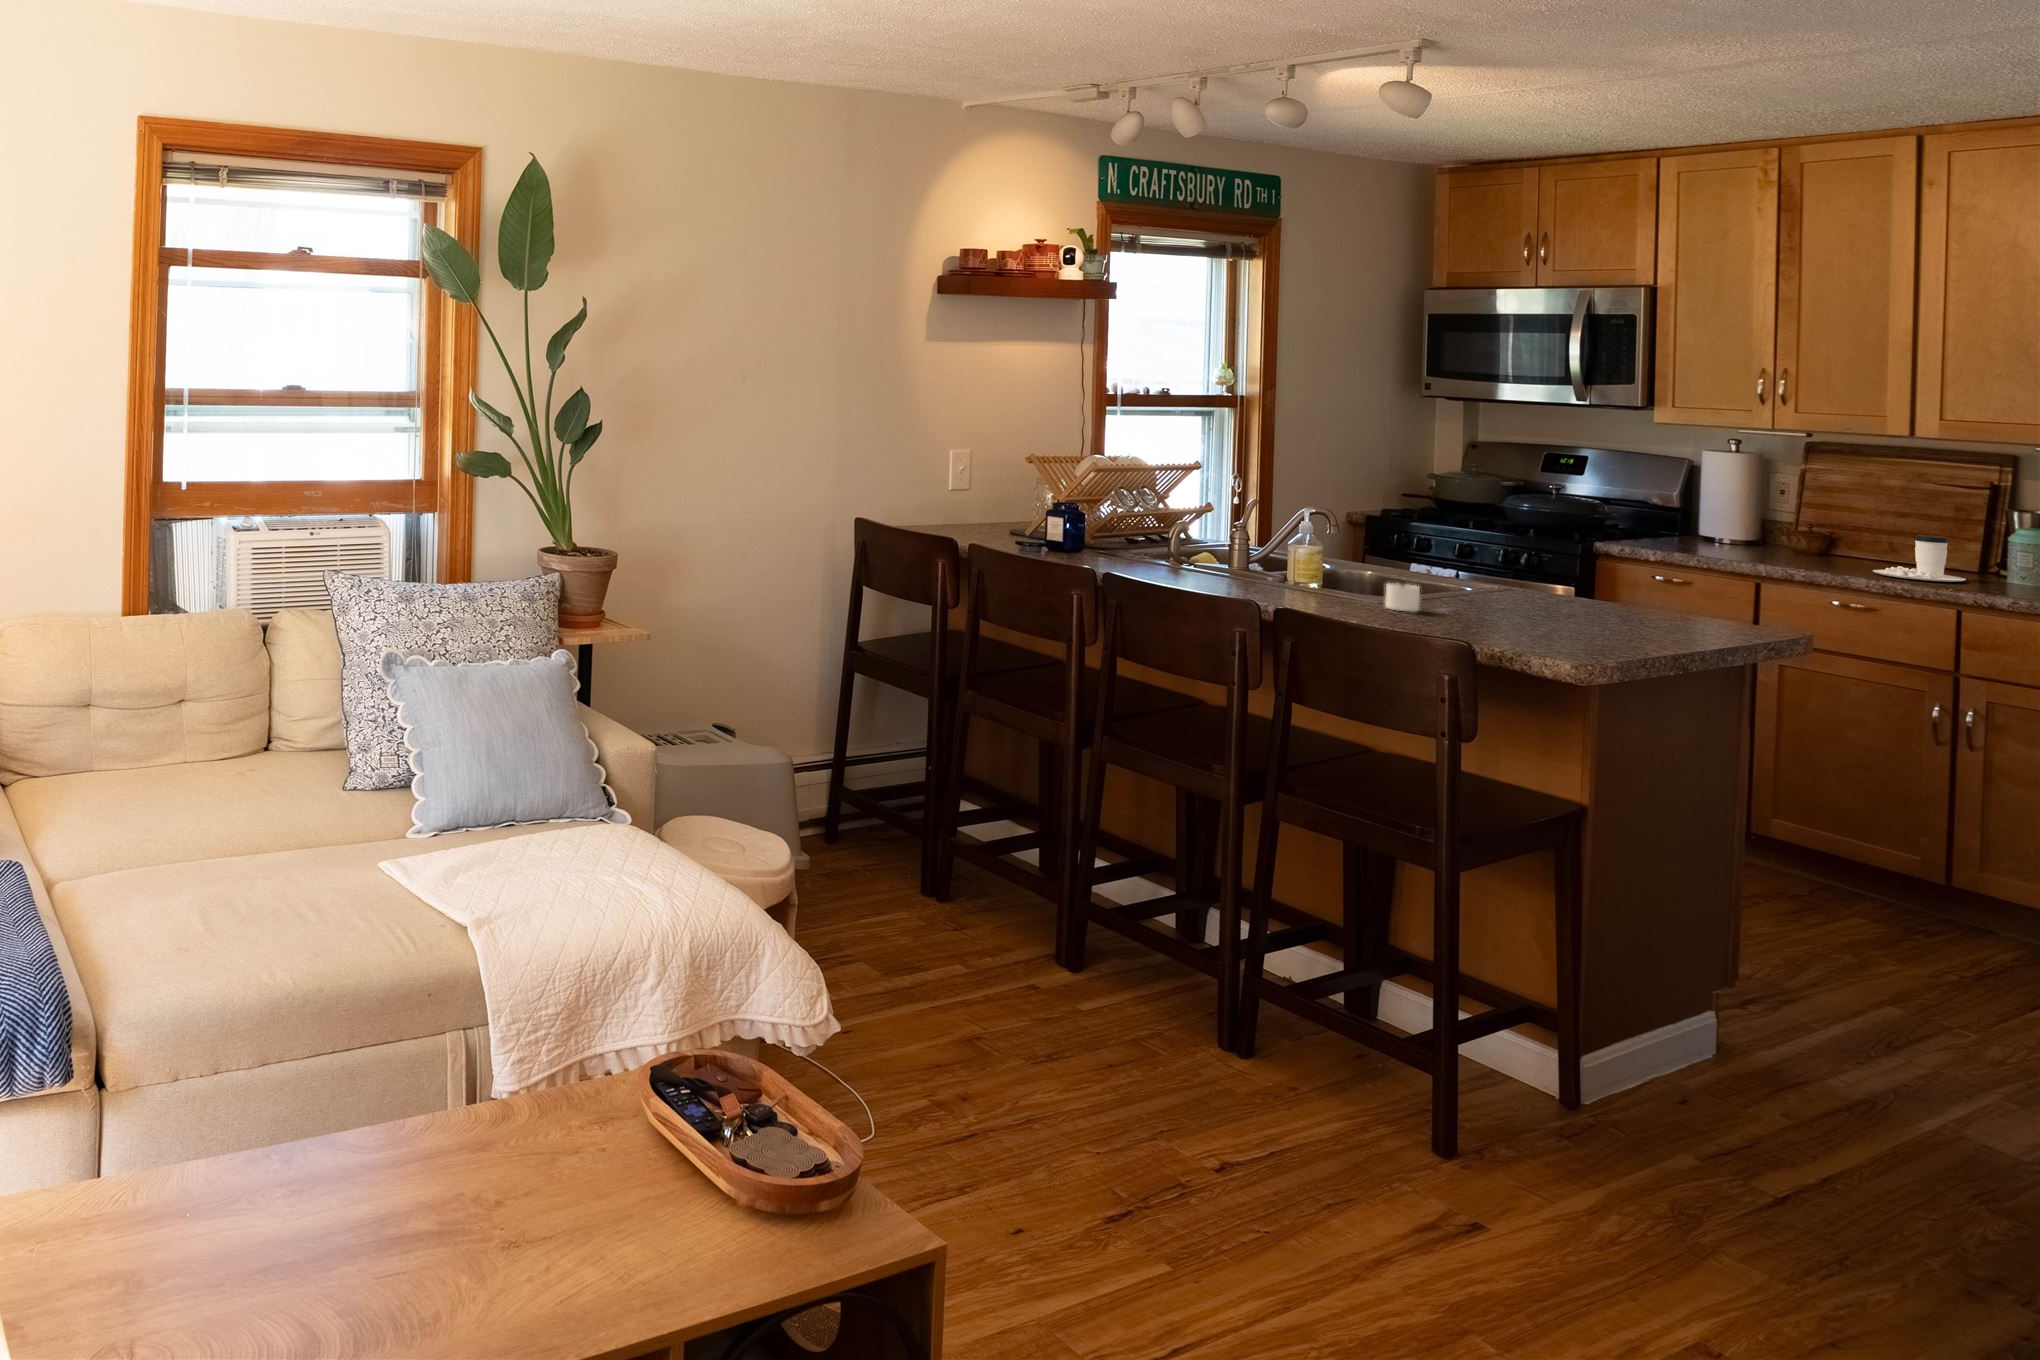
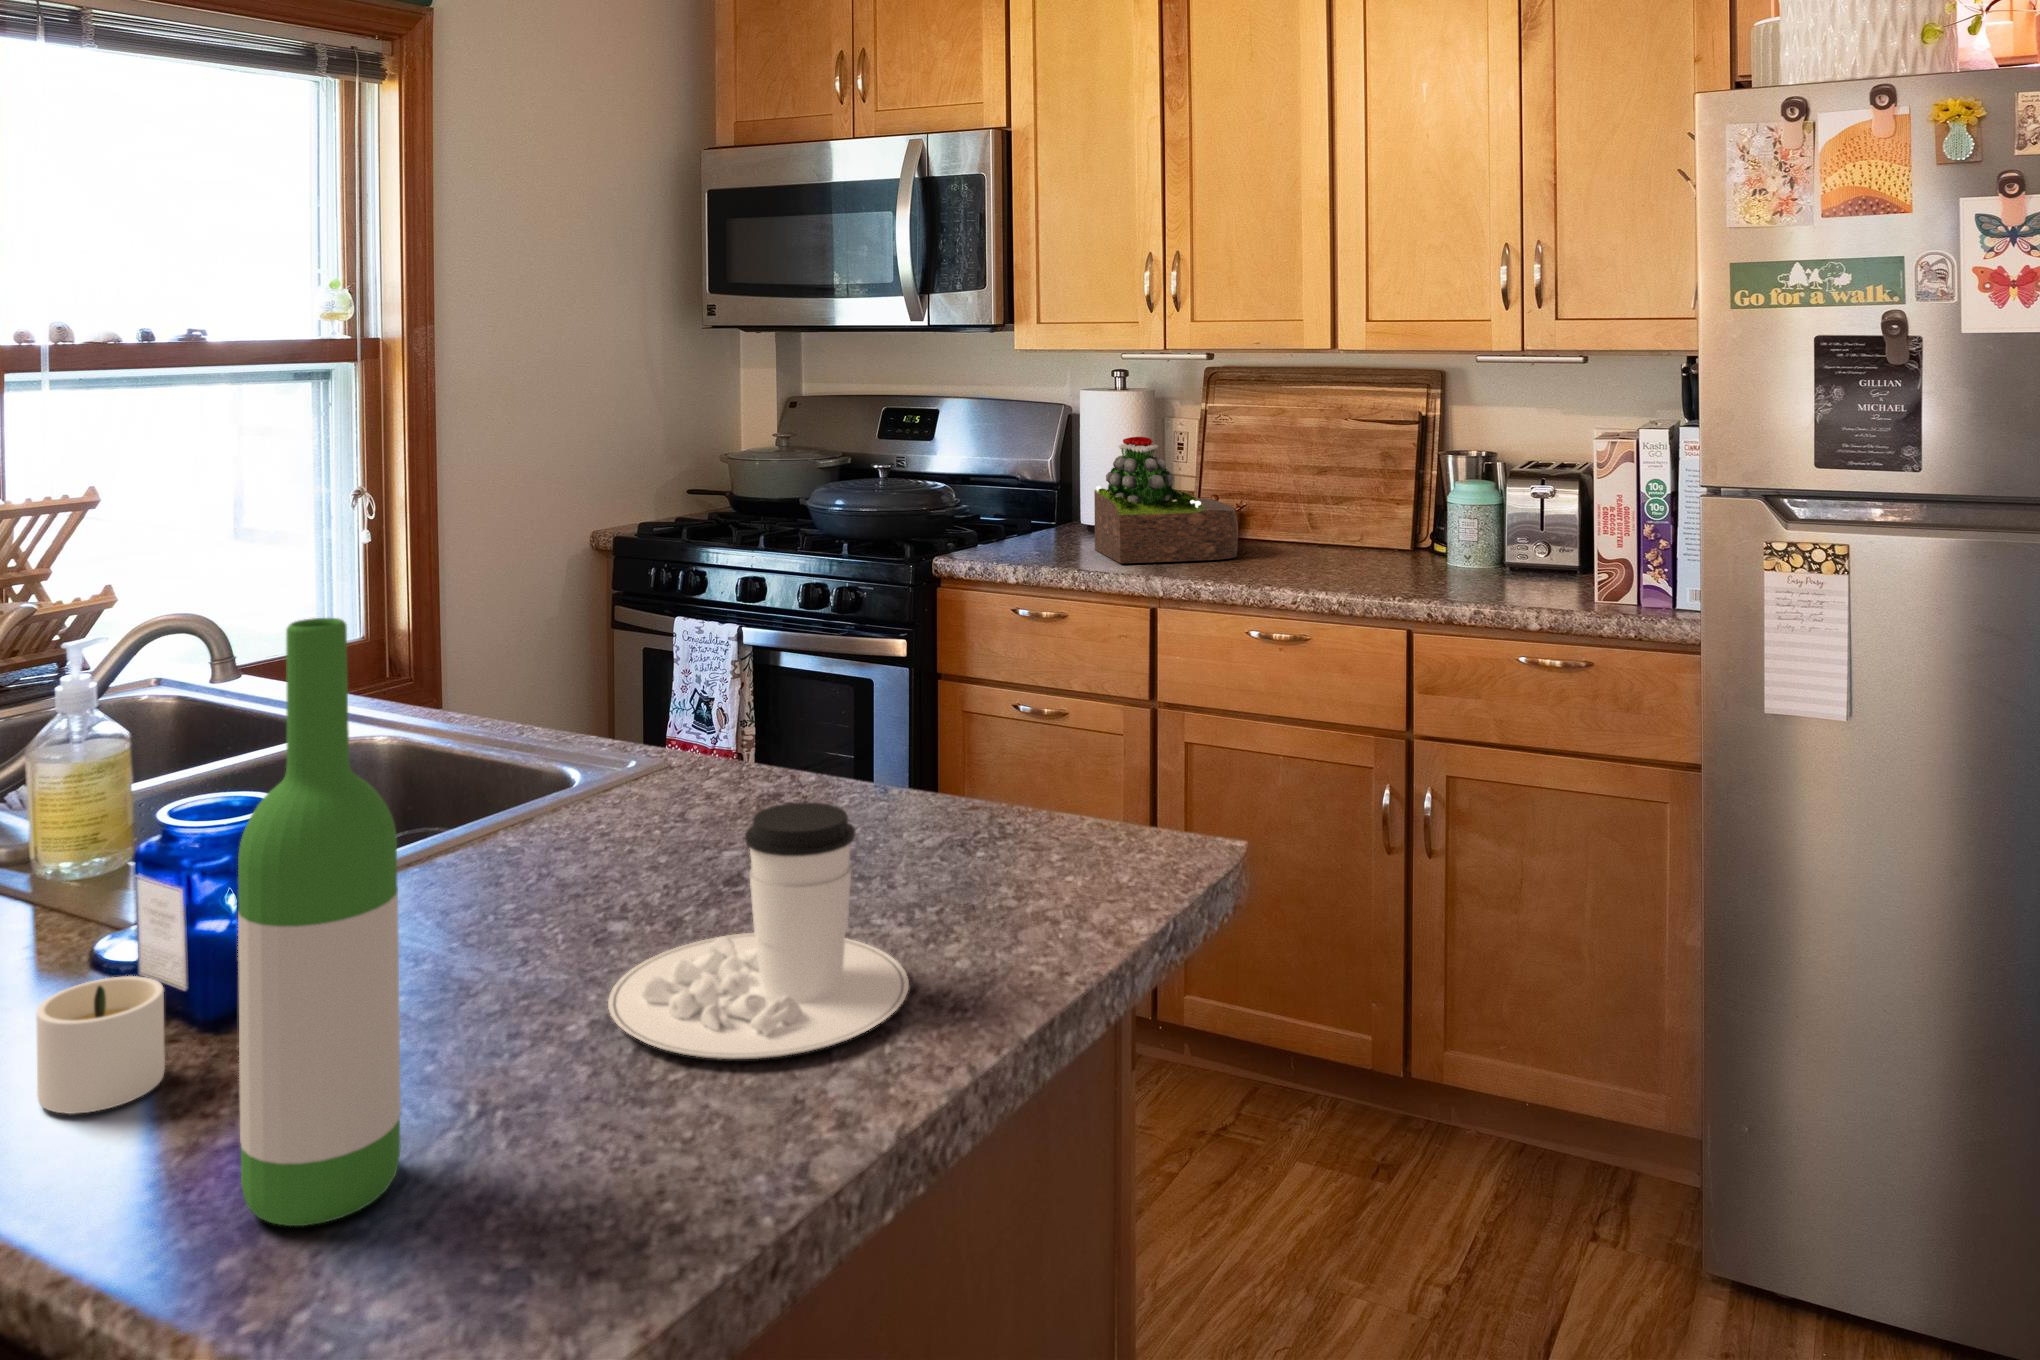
succulent plant: none [1715,483,1829,563] -> present [1094,437,1238,563]
wine bottle: none [1474,486,1519,629] -> present [238,618,401,1226]
coffee cup: present [1873,535,1966,582] -> present [608,803,909,1059]

